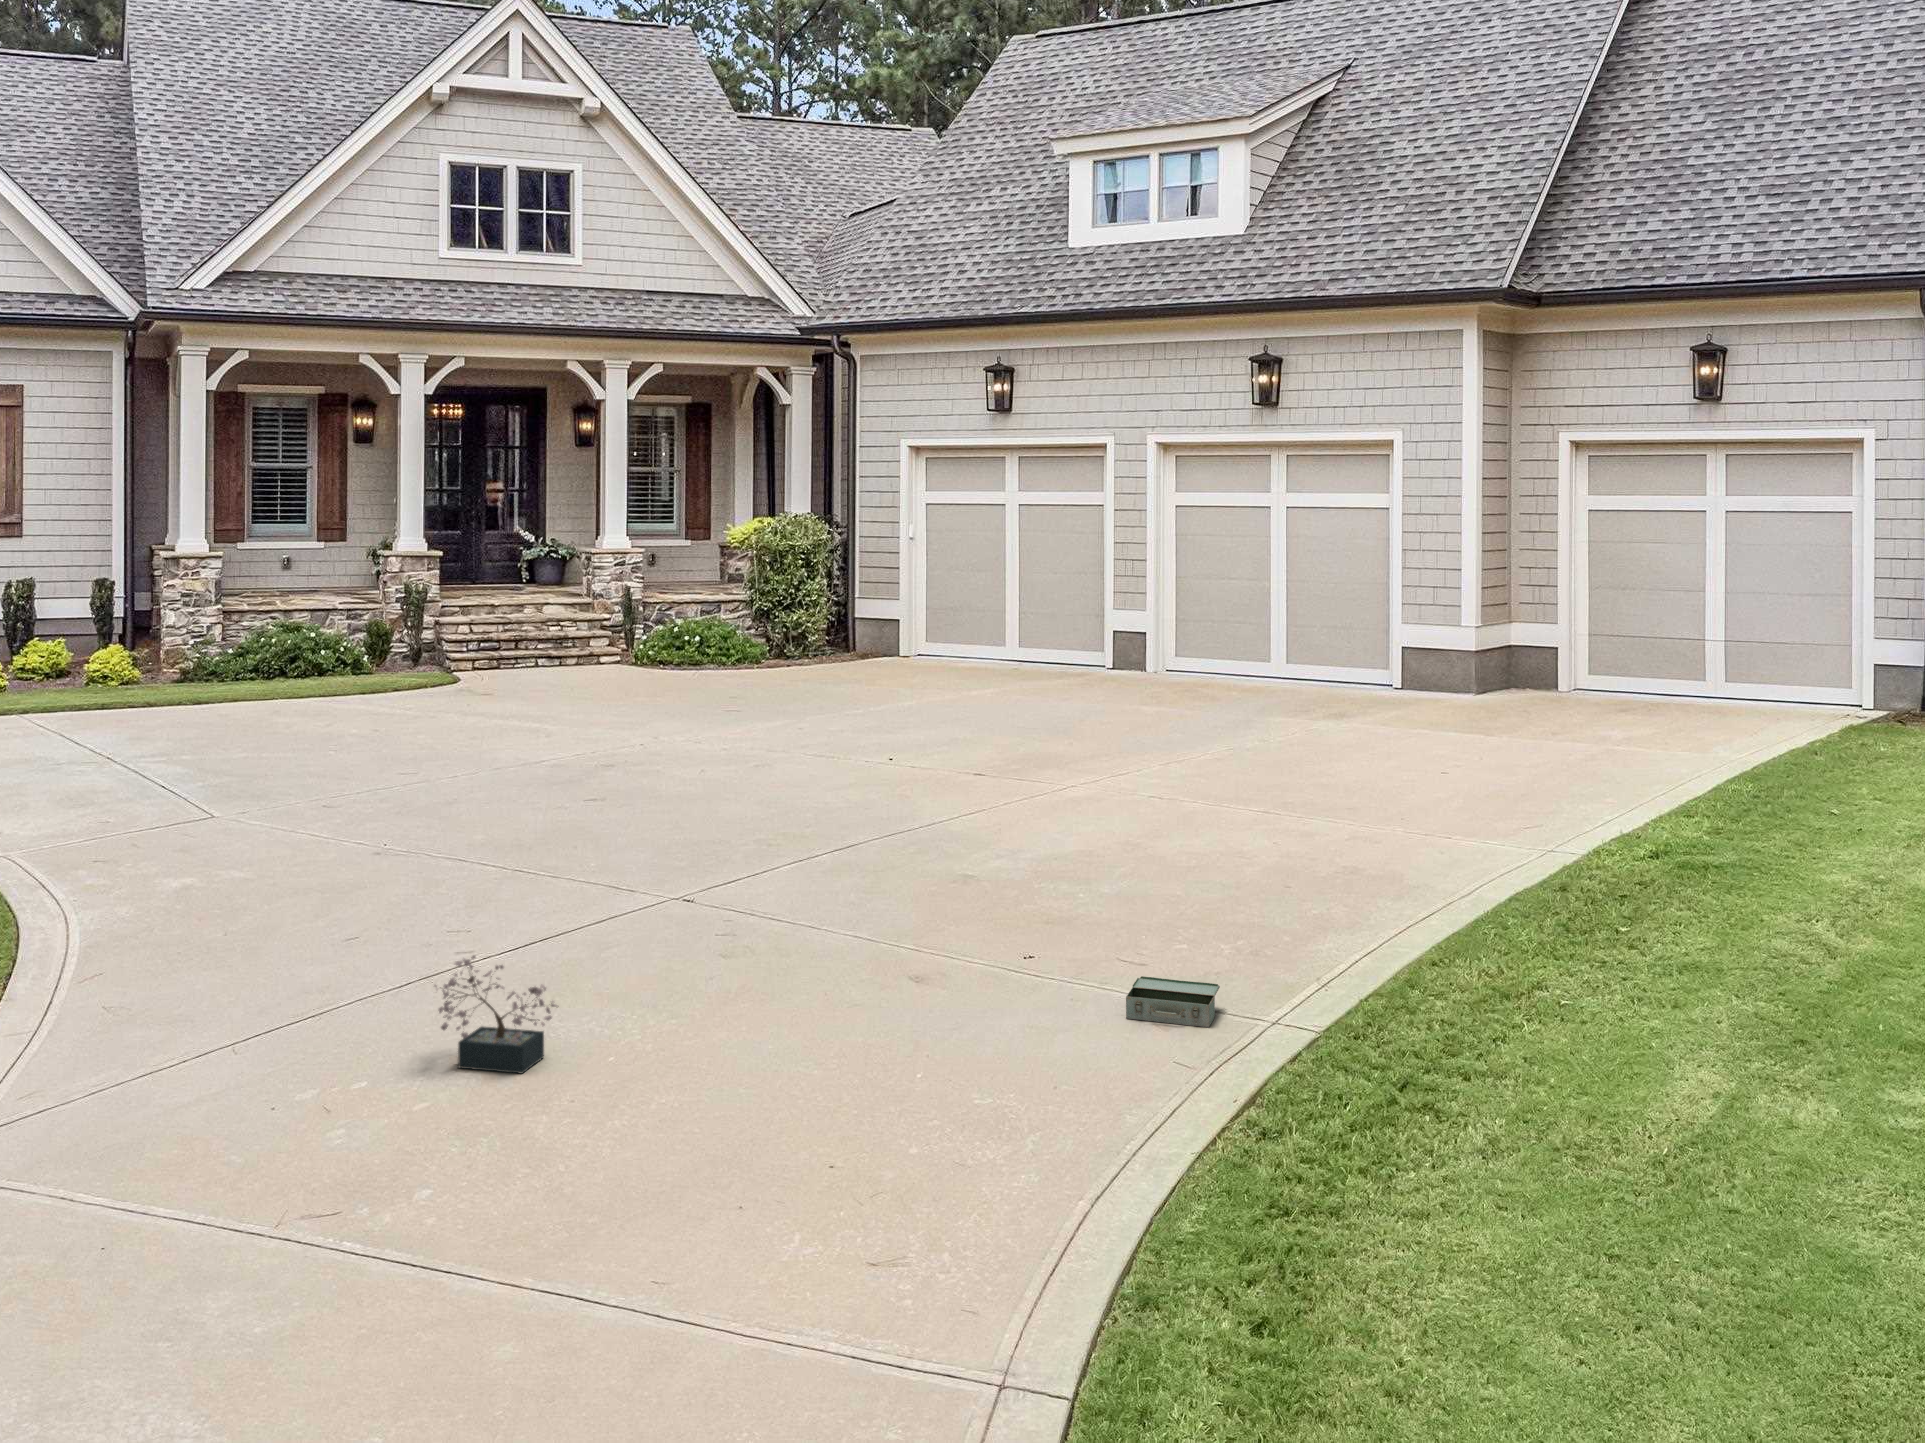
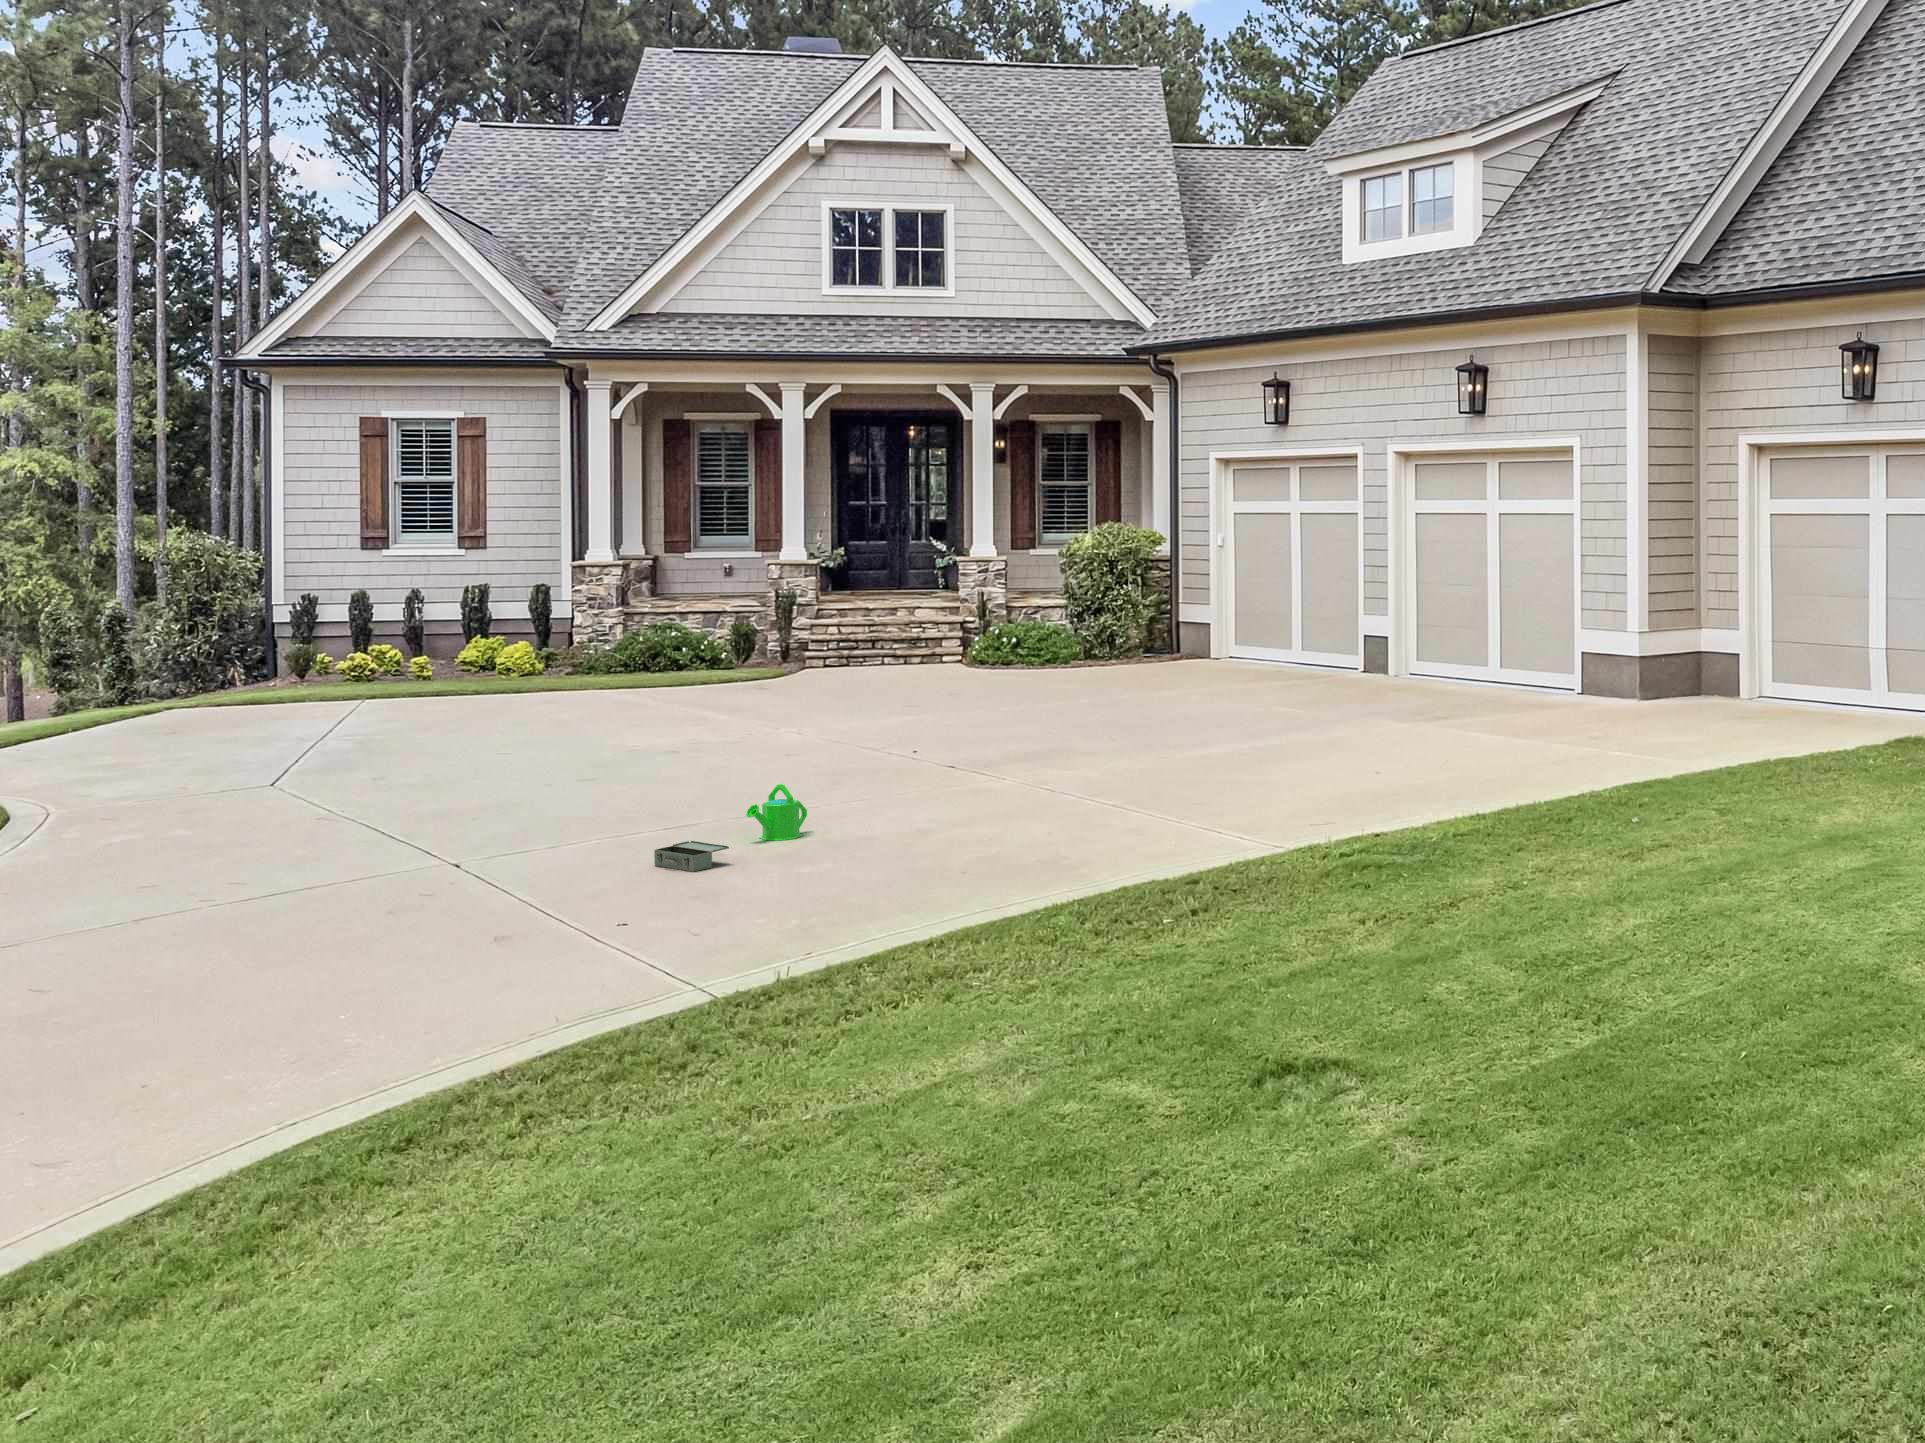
watering can: none [1129,881,1183,959] -> present [746,784,807,840]
decorative plant: present [434,956,559,1074] -> none [188,798,274,872]

